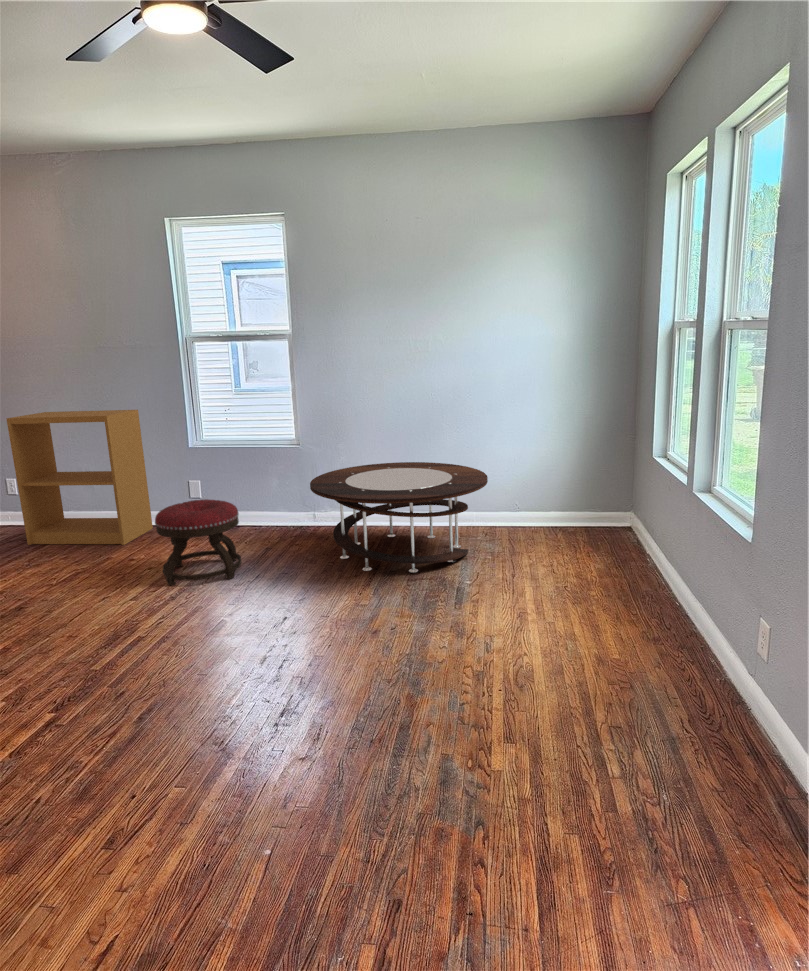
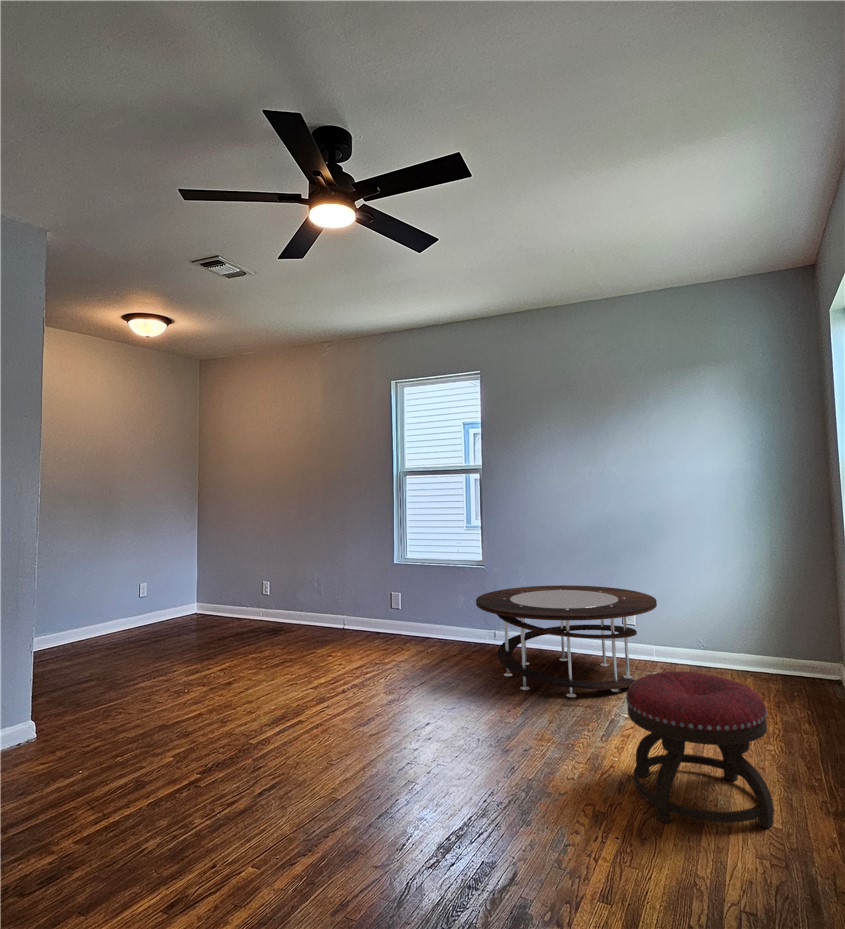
bookshelf: present [6,410,153,545] -> none [260,530,358,645]
ottoman: present [155,499,241,585] -> present [626,671,774,828]

